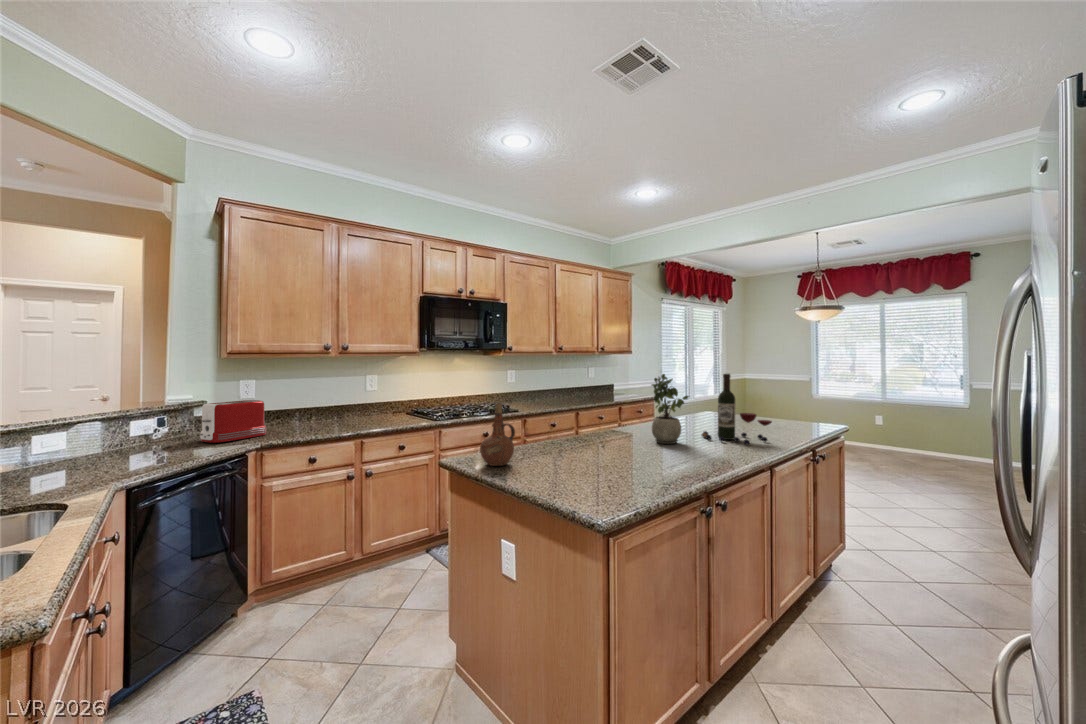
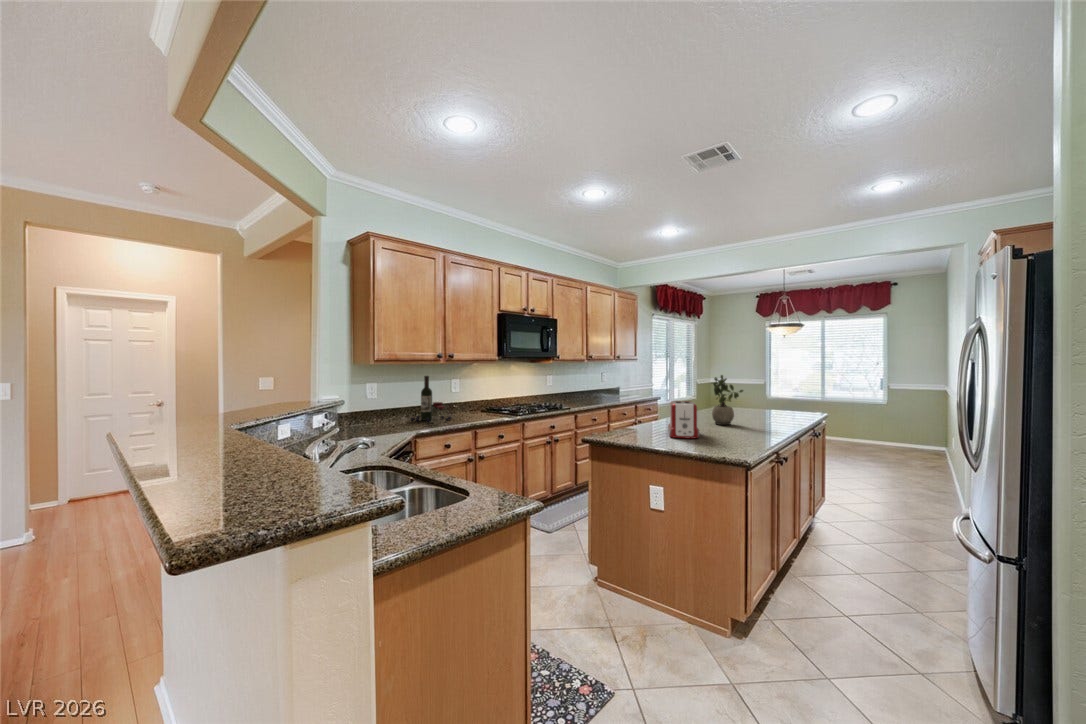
wine bottle: present [702,374,772,444] -> present [411,376,451,422]
toaster: present [200,400,266,443] -> present [668,401,699,439]
ceramic pitcher: present [480,403,515,466] -> none [620,395,644,438]

